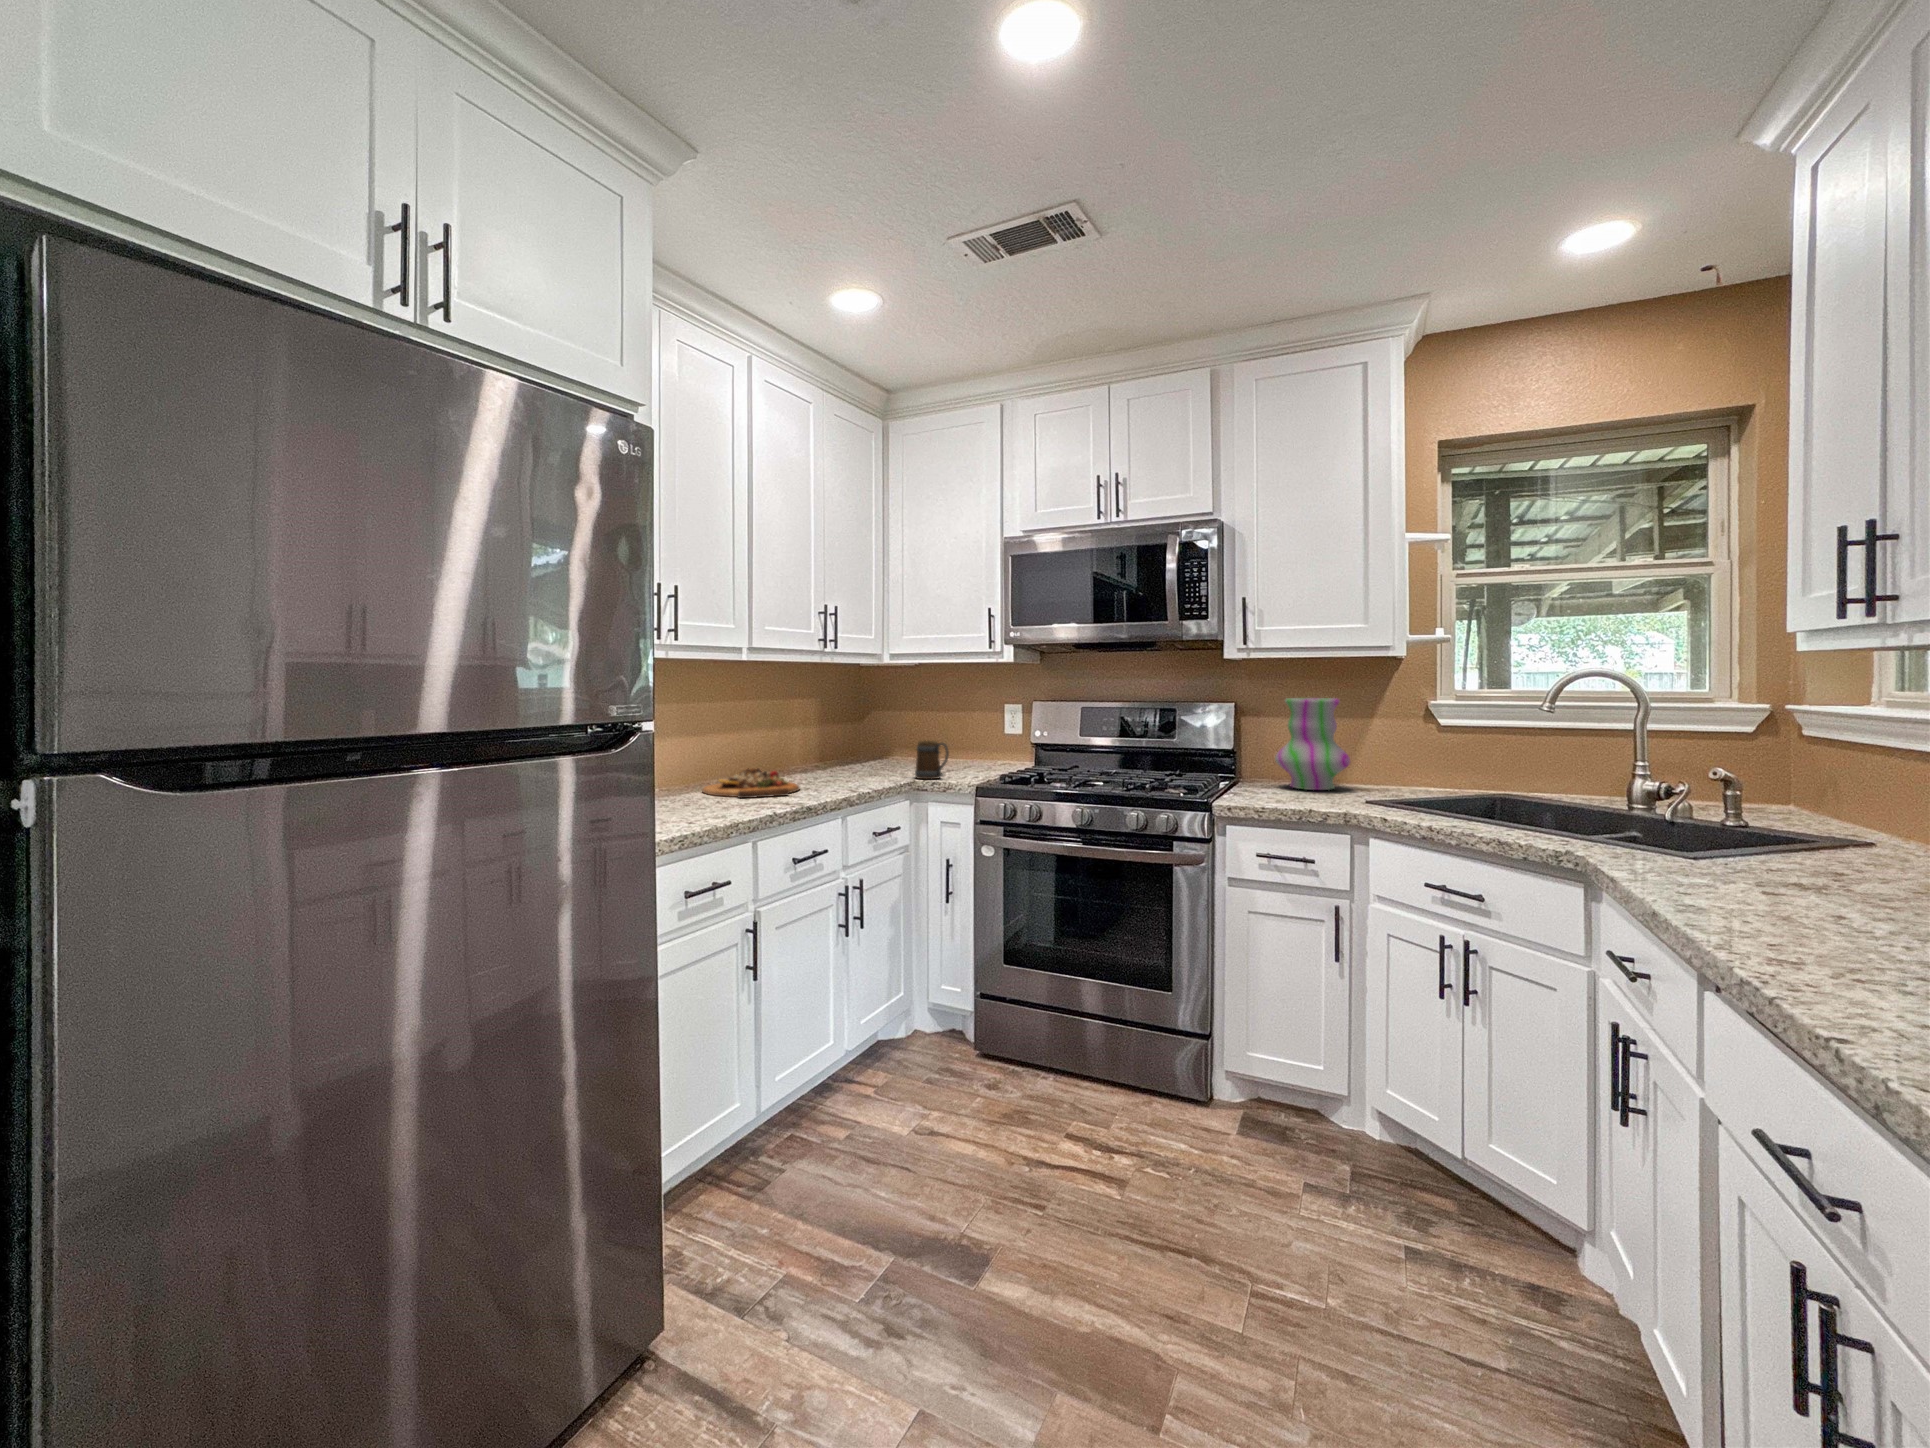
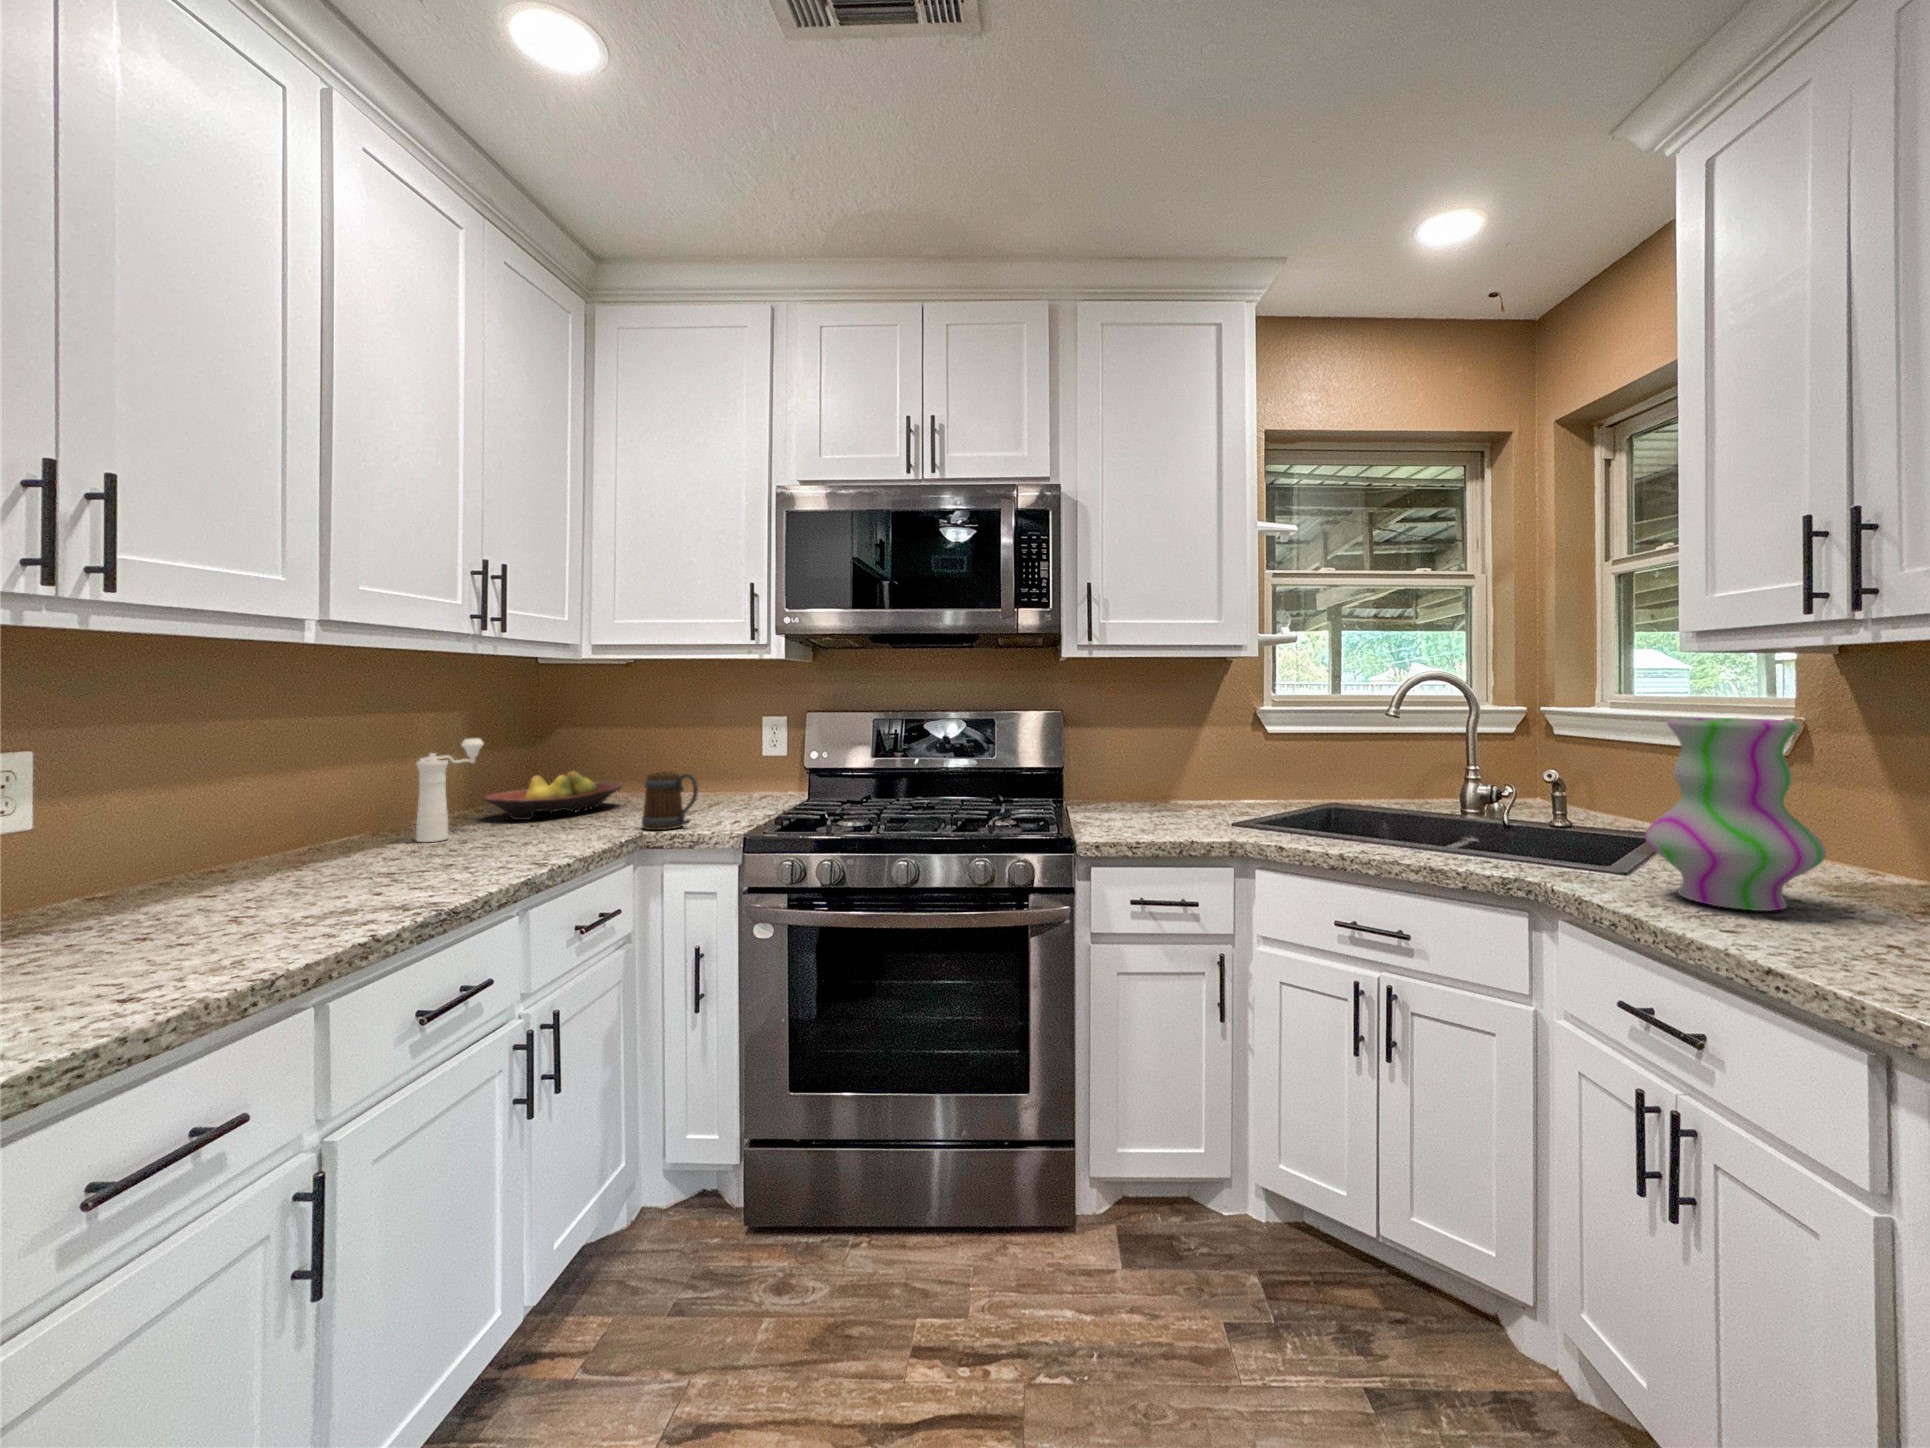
vase: present [1275,698,1350,790] -> present [1645,718,1826,911]
pepper mill: none [791,716,826,777] -> present [416,738,483,842]
fruit bowl: none [827,740,910,769] -> present [484,771,623,820]
cutting board: present [703,768,800,798] -> none [209,837,438,903]

